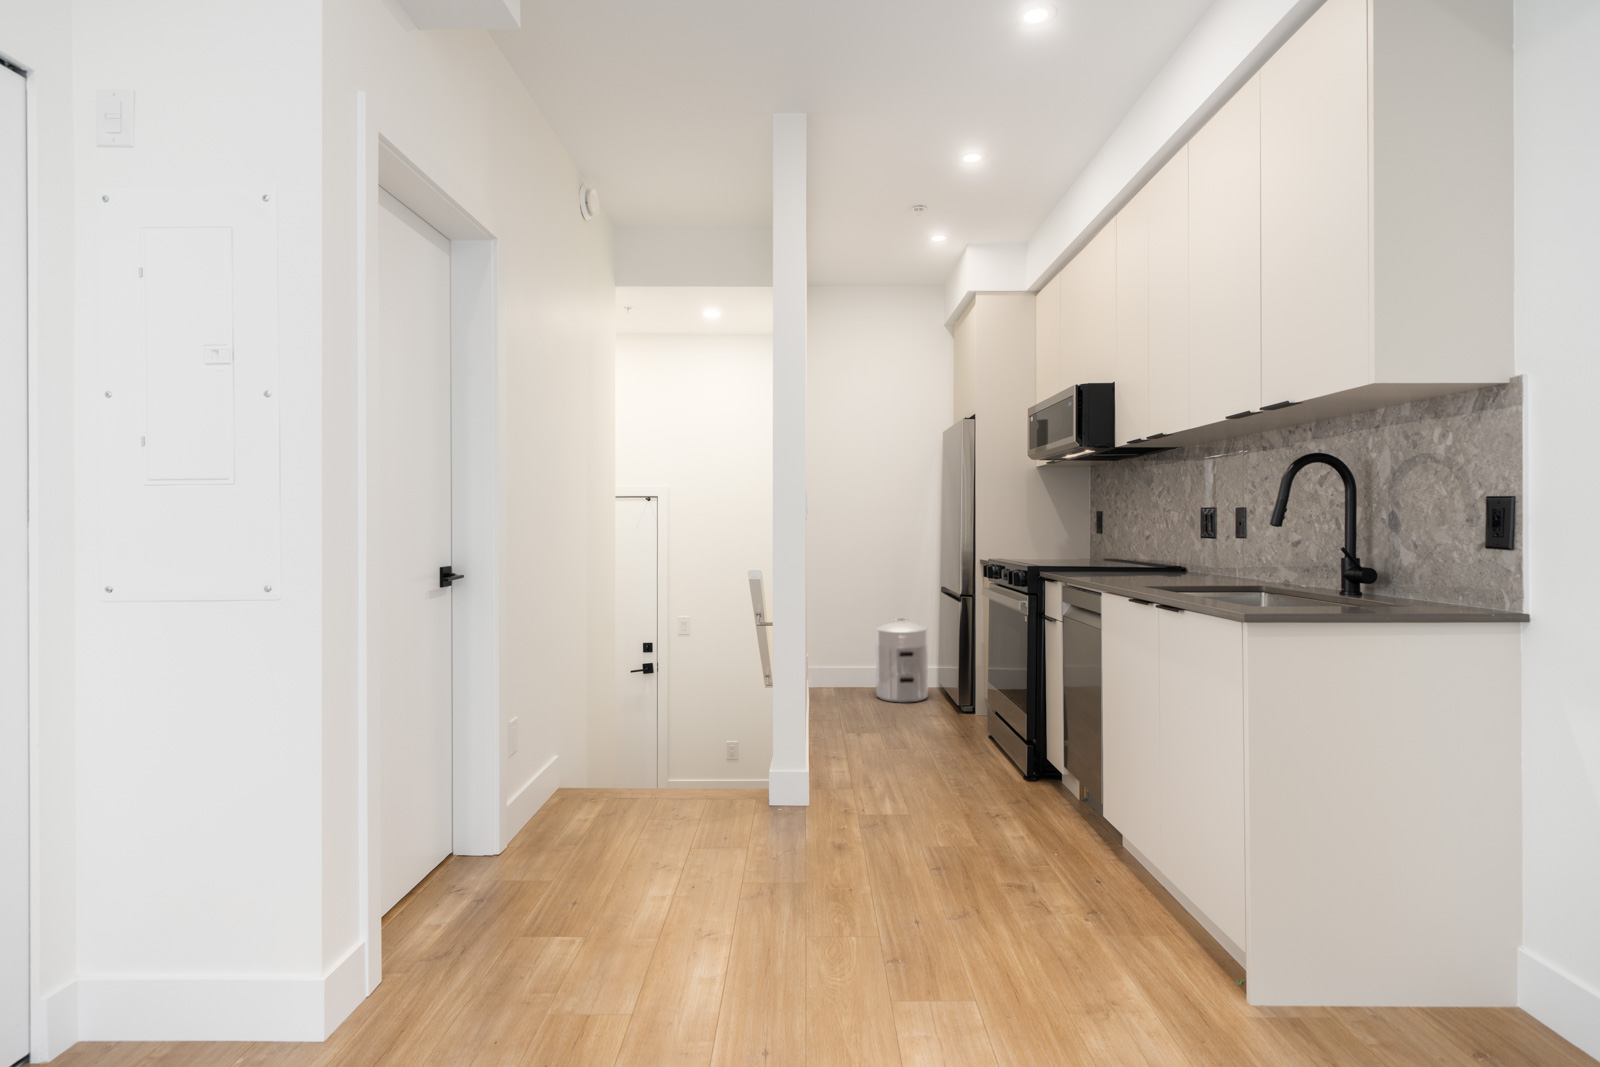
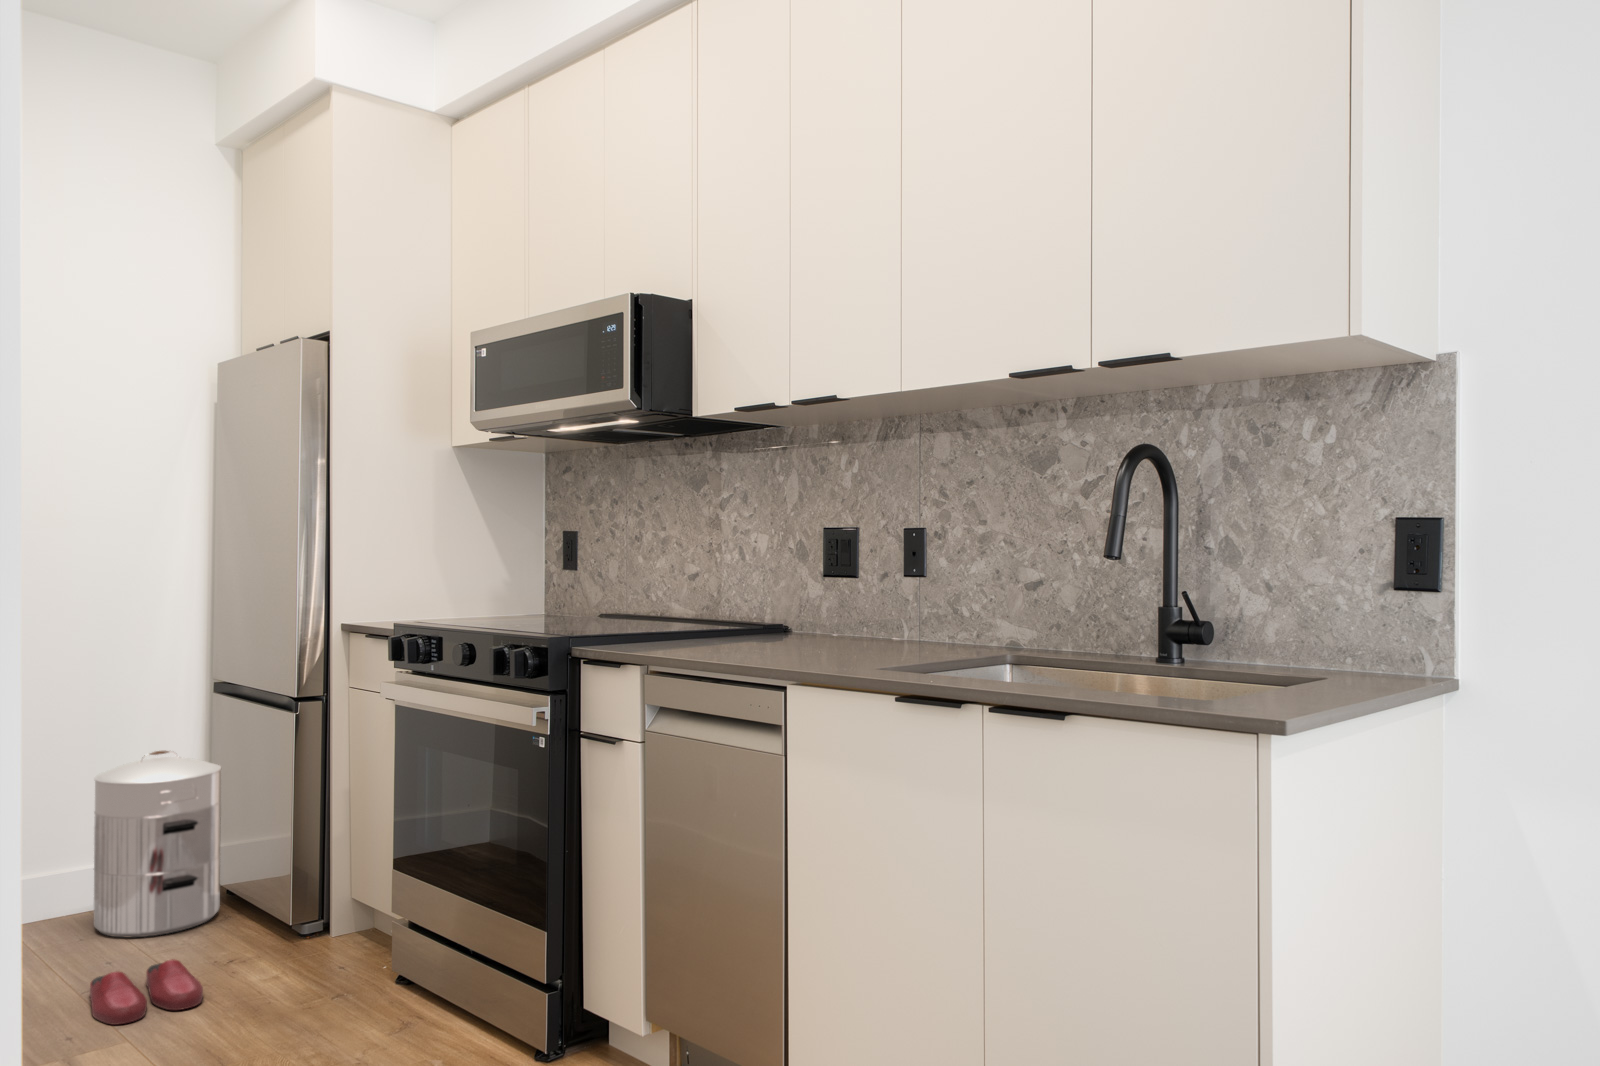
slippers: none [860,708,902,729] -> present [90,959,203,1025]

